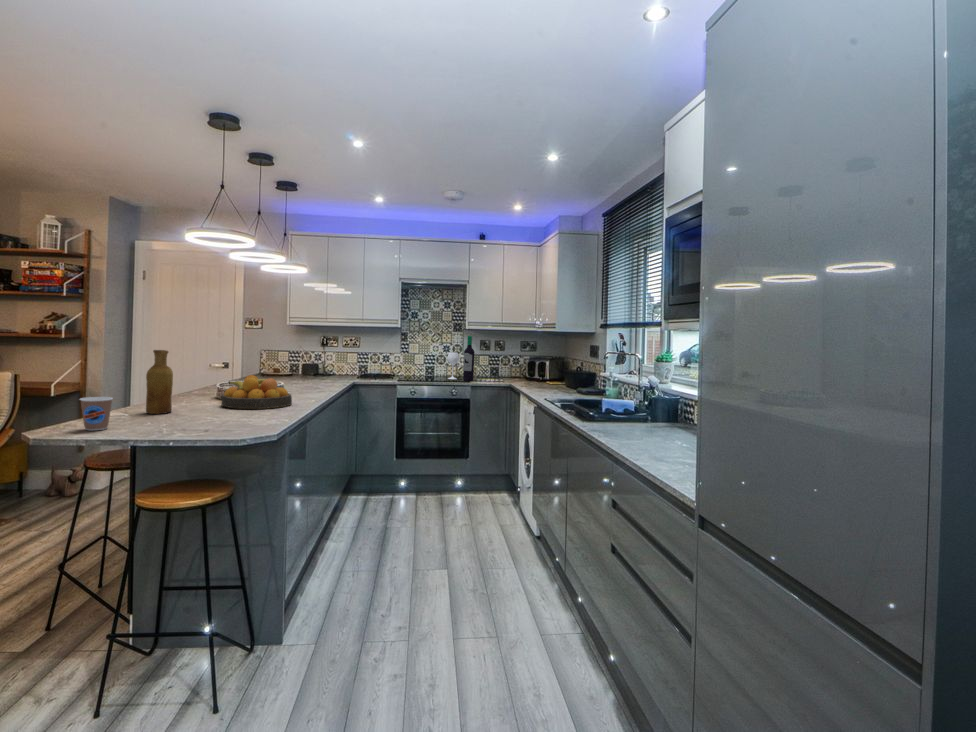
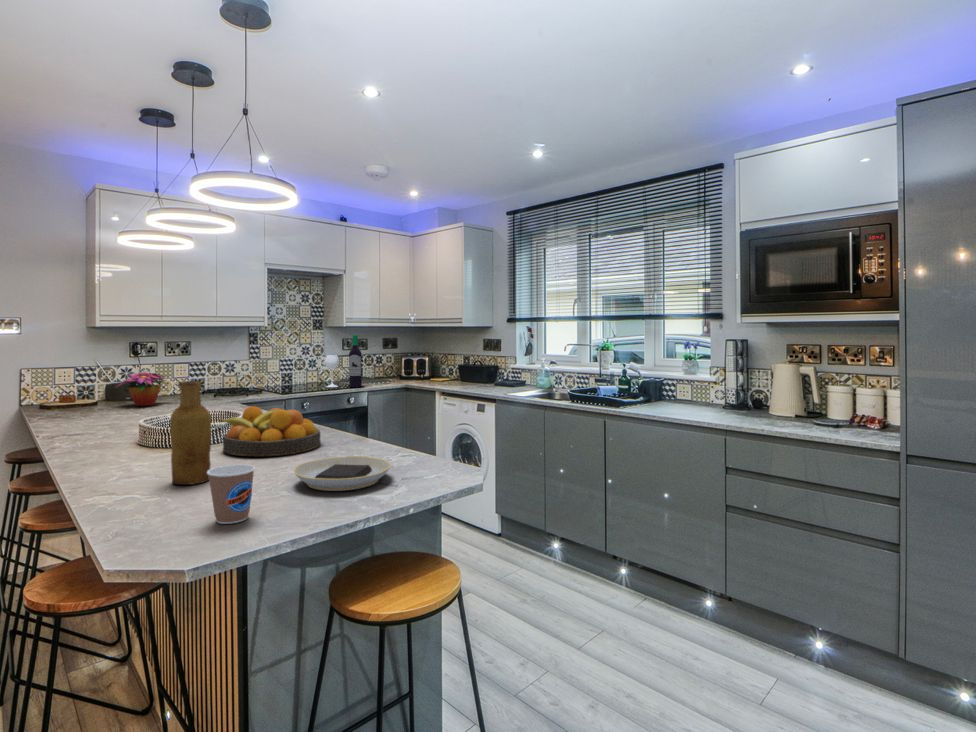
flower arrangement: none [289,356,326,379] -> present [119,372,166,406]
plate: none [164,410,241,428] -> present [293,456,391,491]

